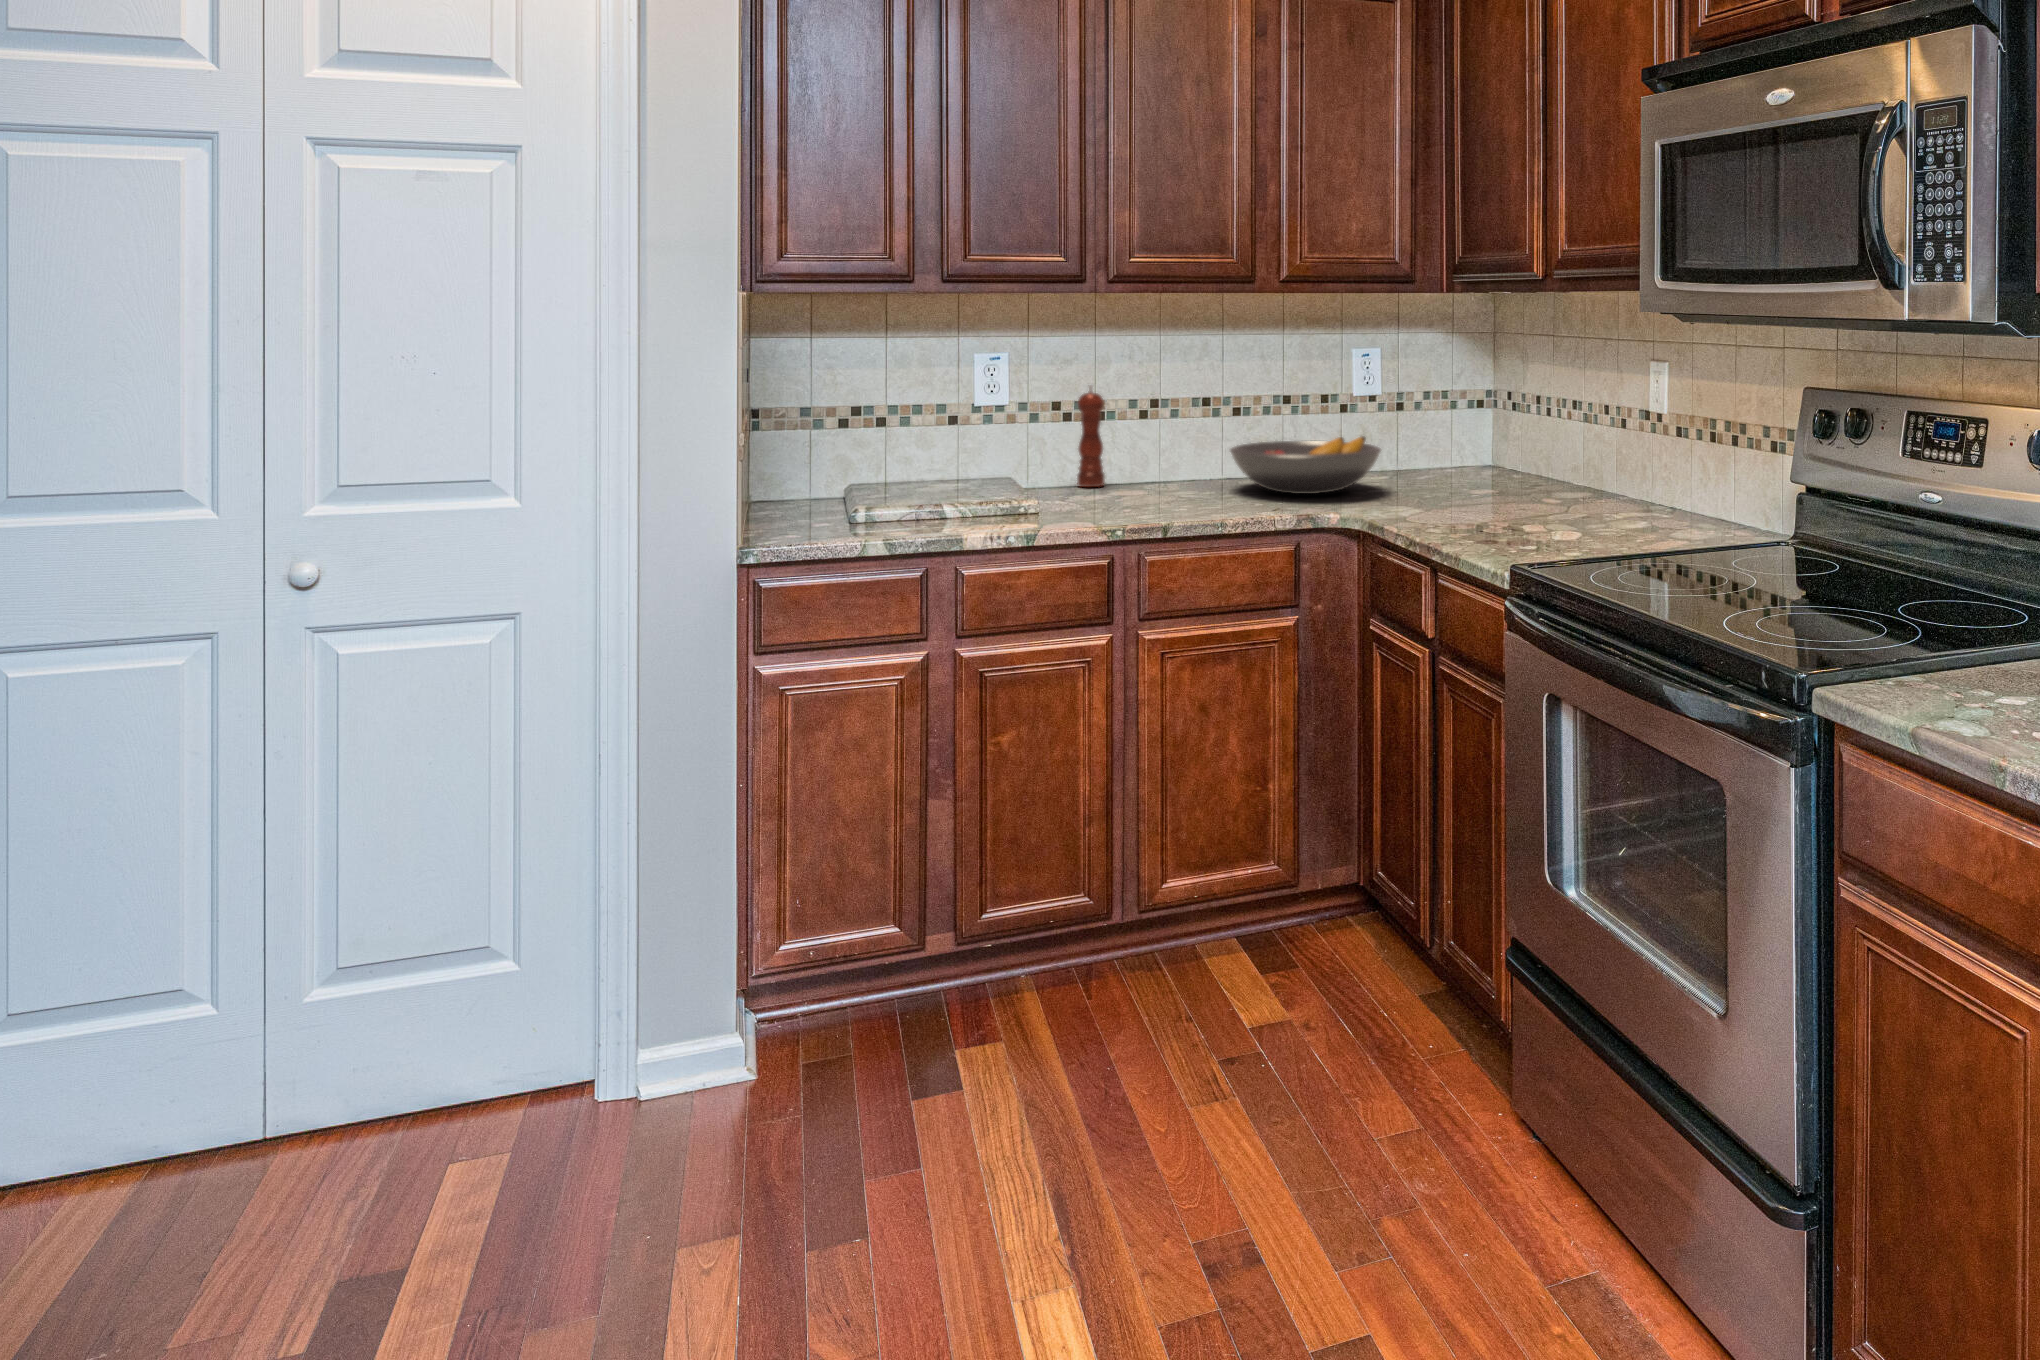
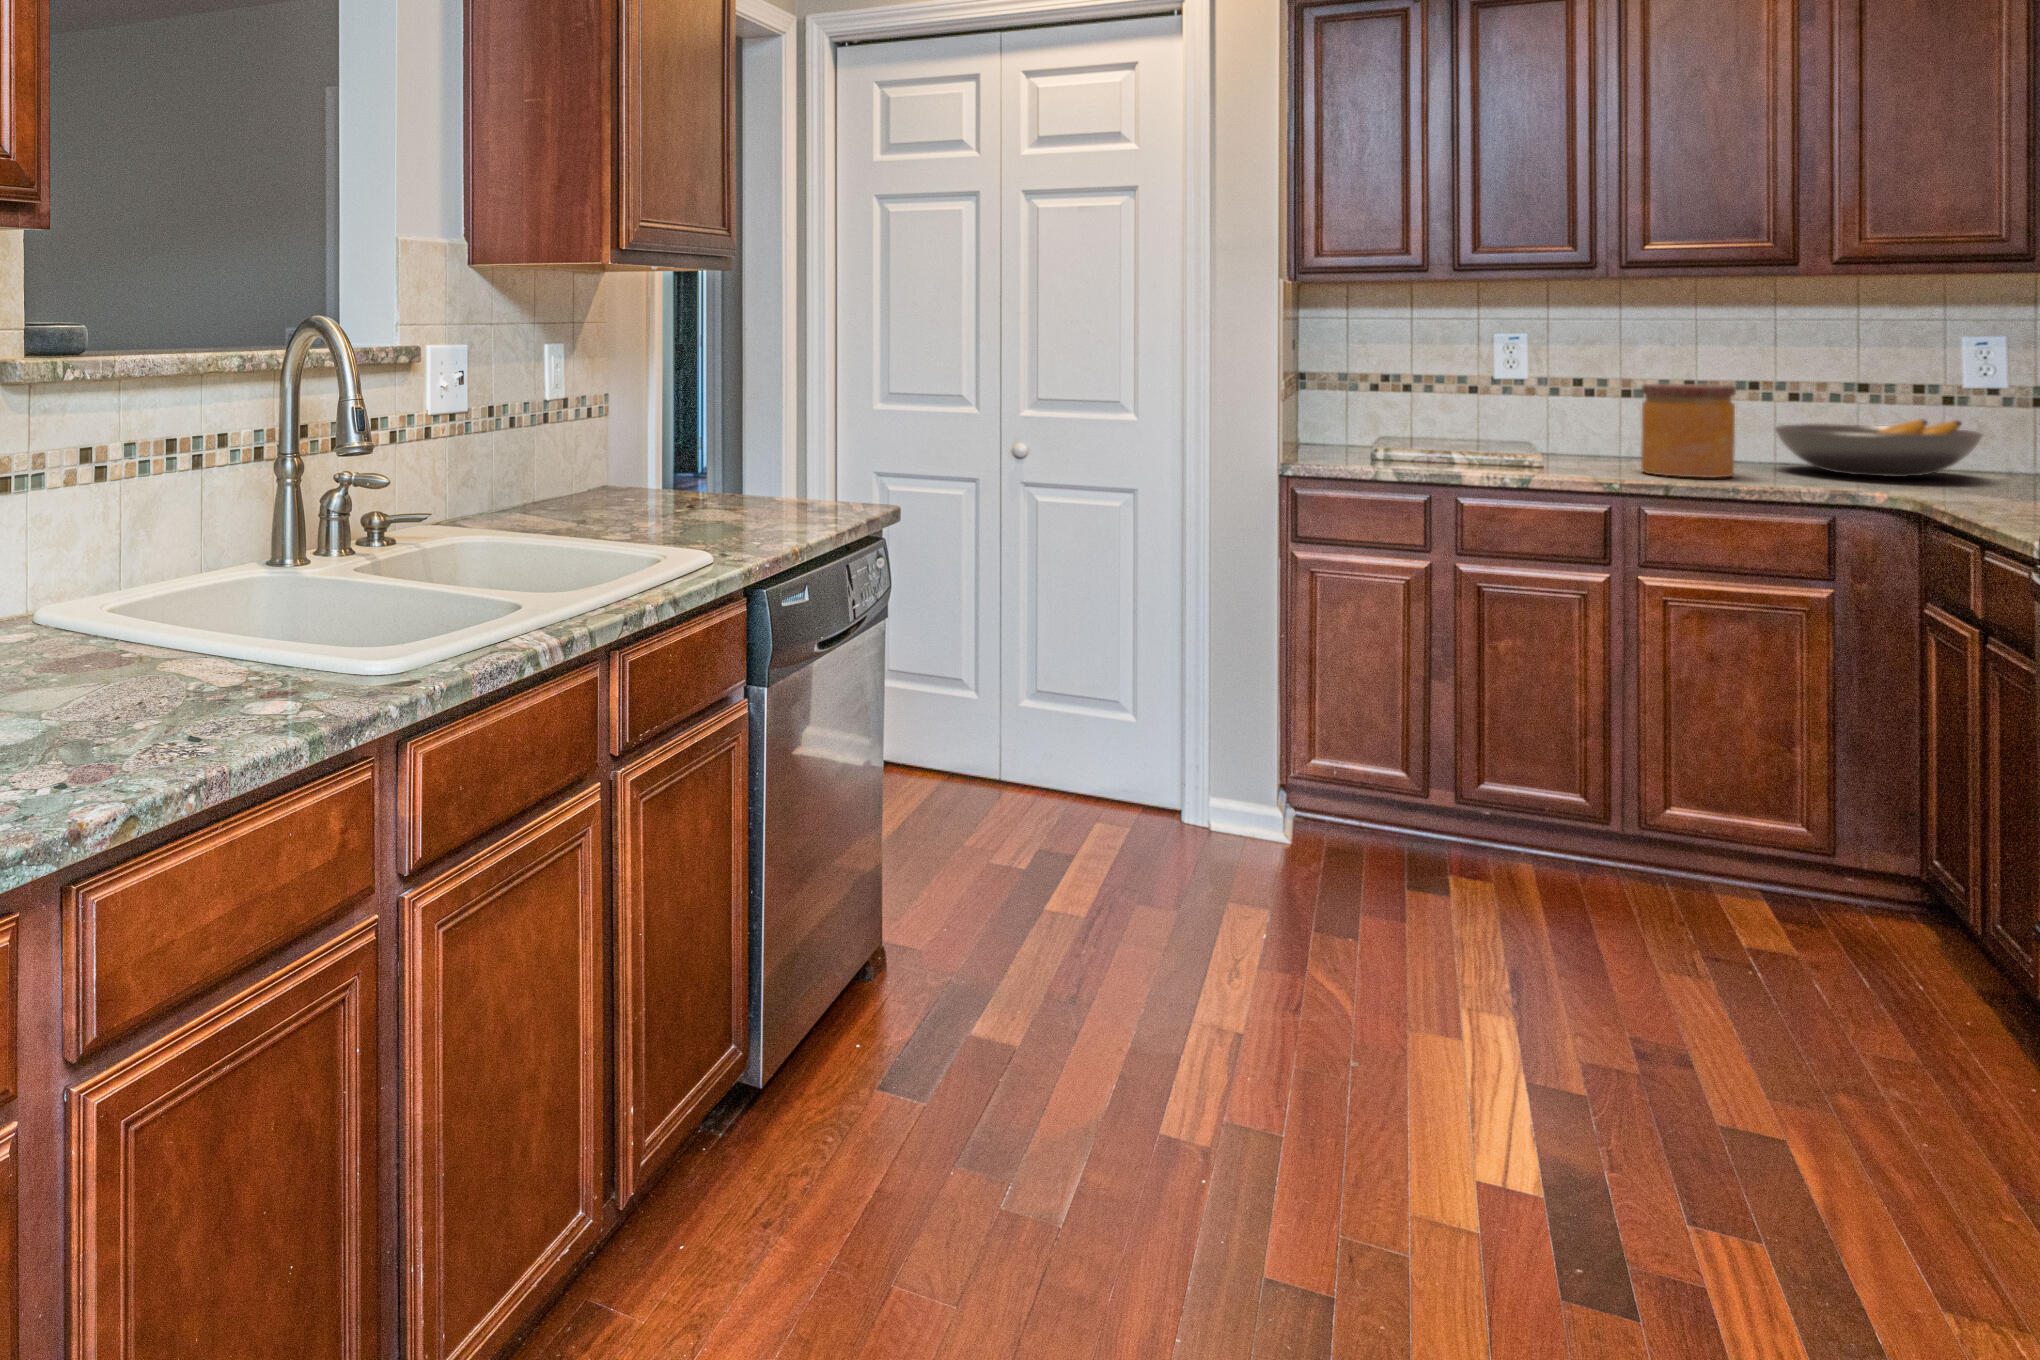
pepper mill: present [1077,386,1105,487] -> none [1599,363,1629,456]
jar: none [1129,411,1210,514] -> present [1641,384,1736,478]

